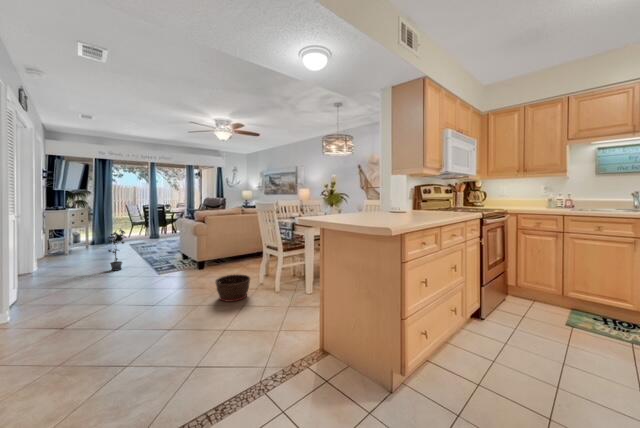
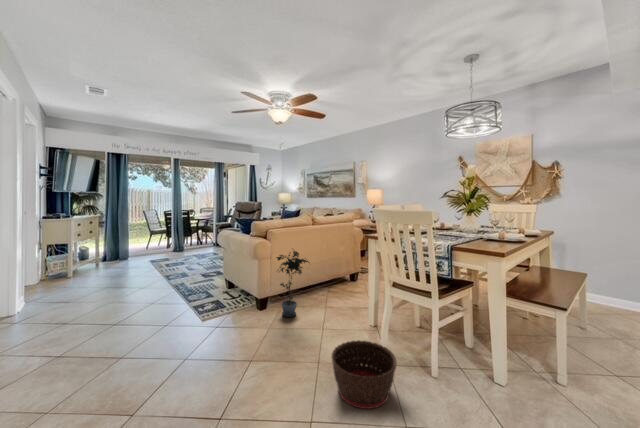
potted plant: present [108,229,126,270] -> present [276,251,308,317]

